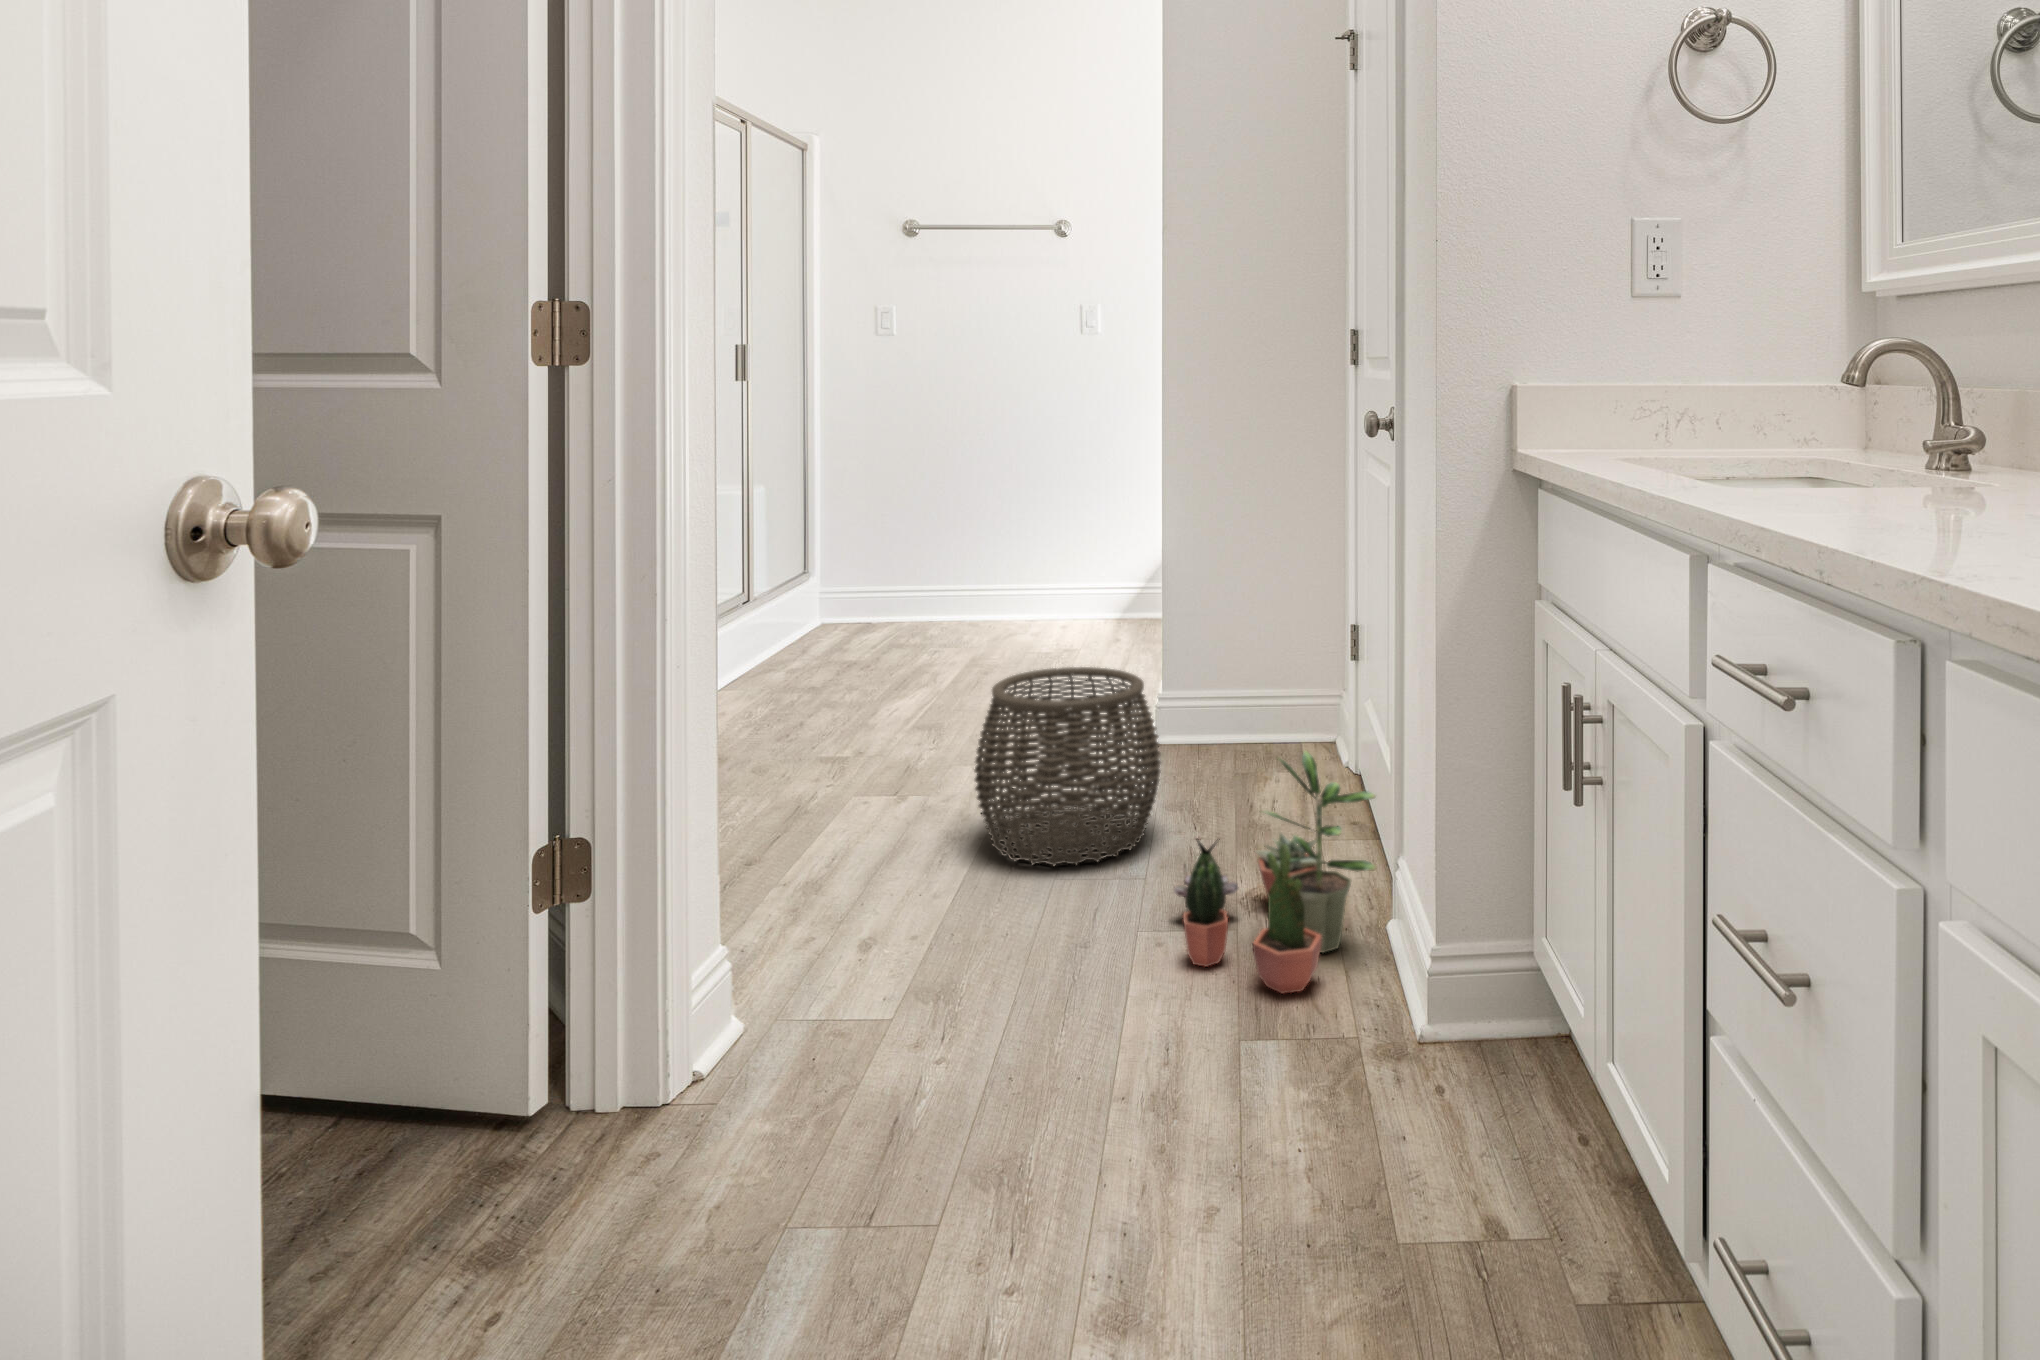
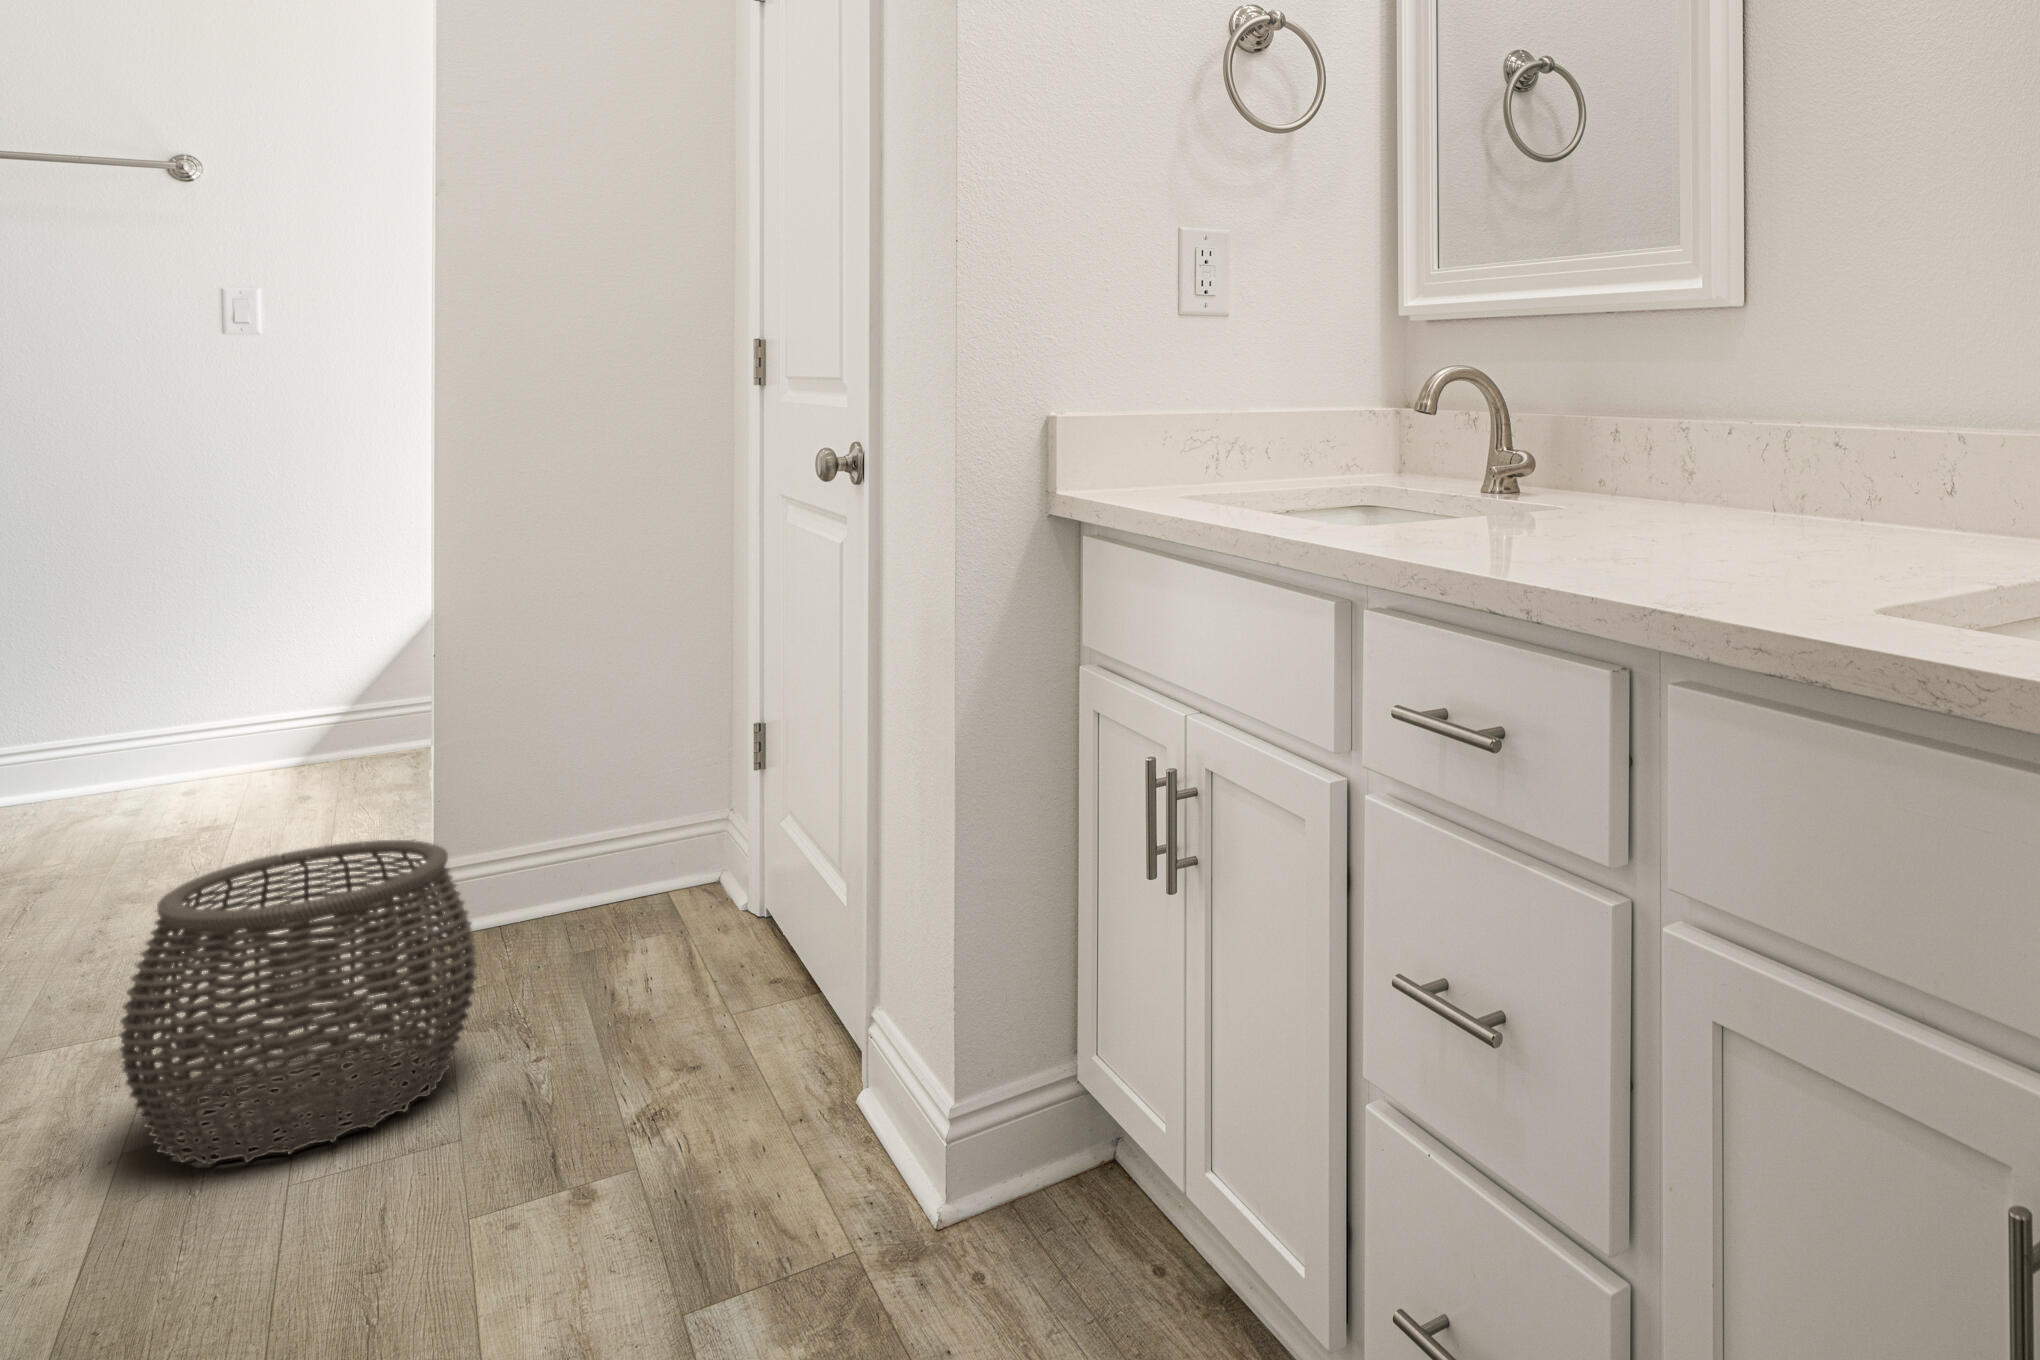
potted plant: present [1174,750,1376,994] -> none [528,898,852,1231]

